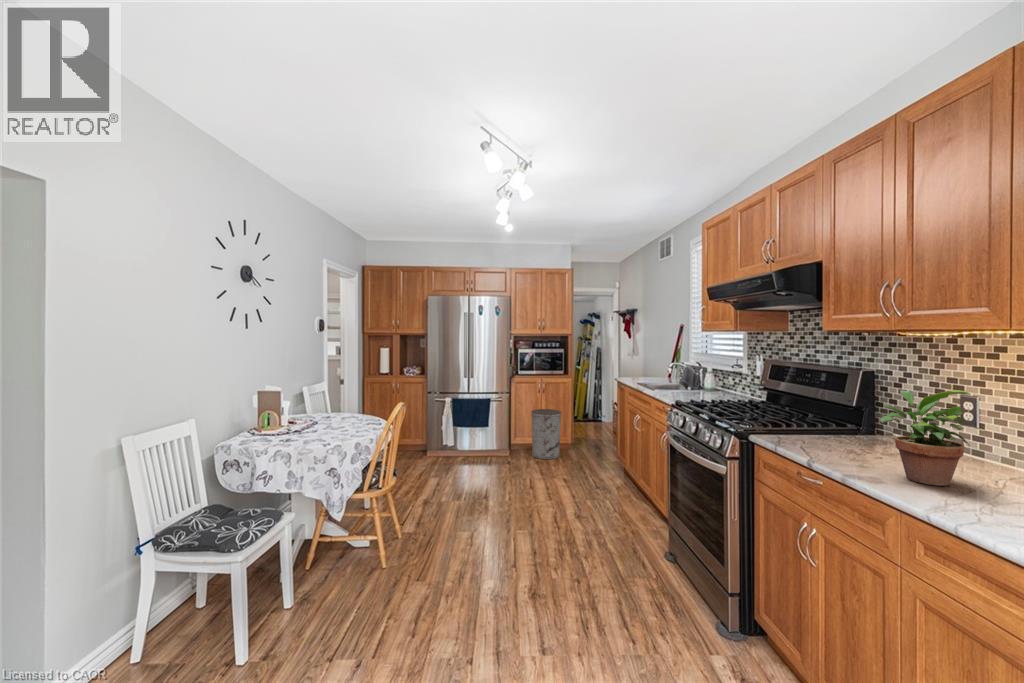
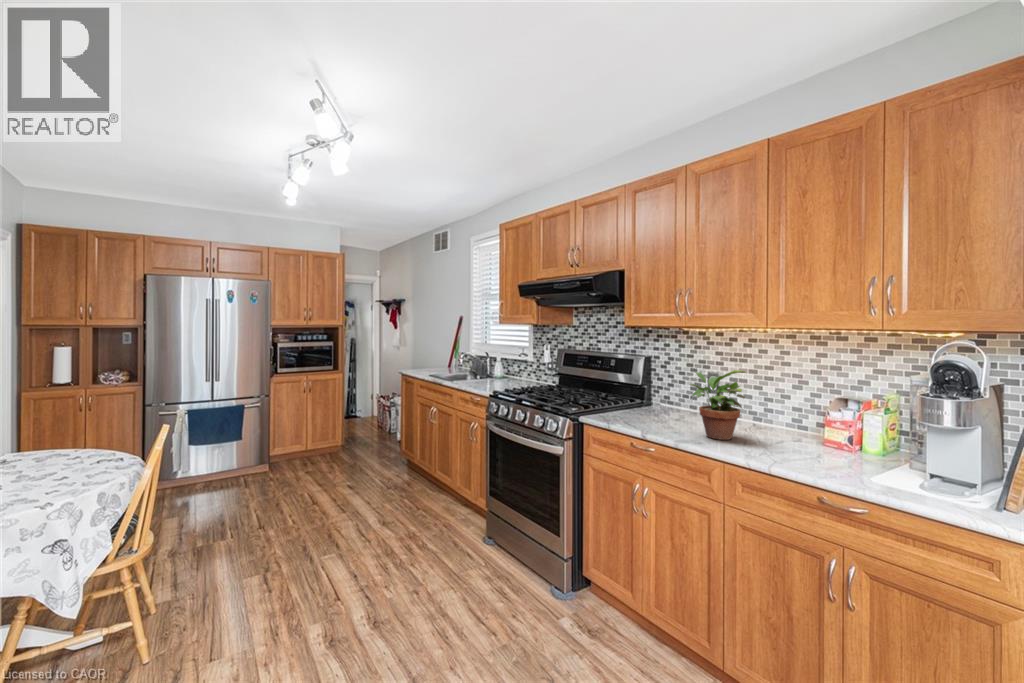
trash can: present [531,409,562,459] -> none [299,410,336,468]

